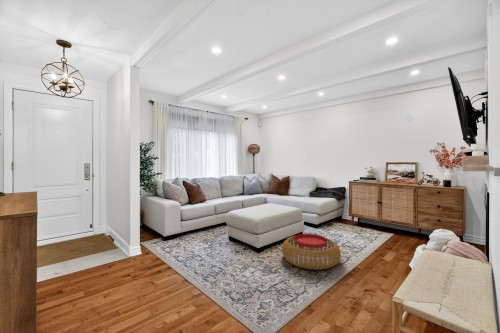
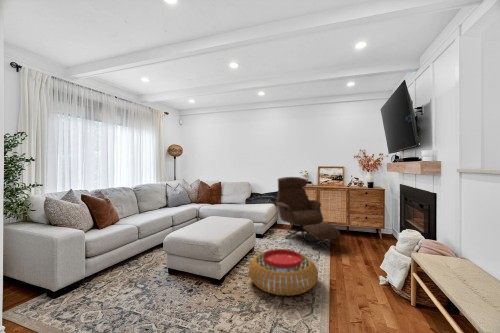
lounge chair: none [333,173,393,246] -> present [276,177,340,250]

